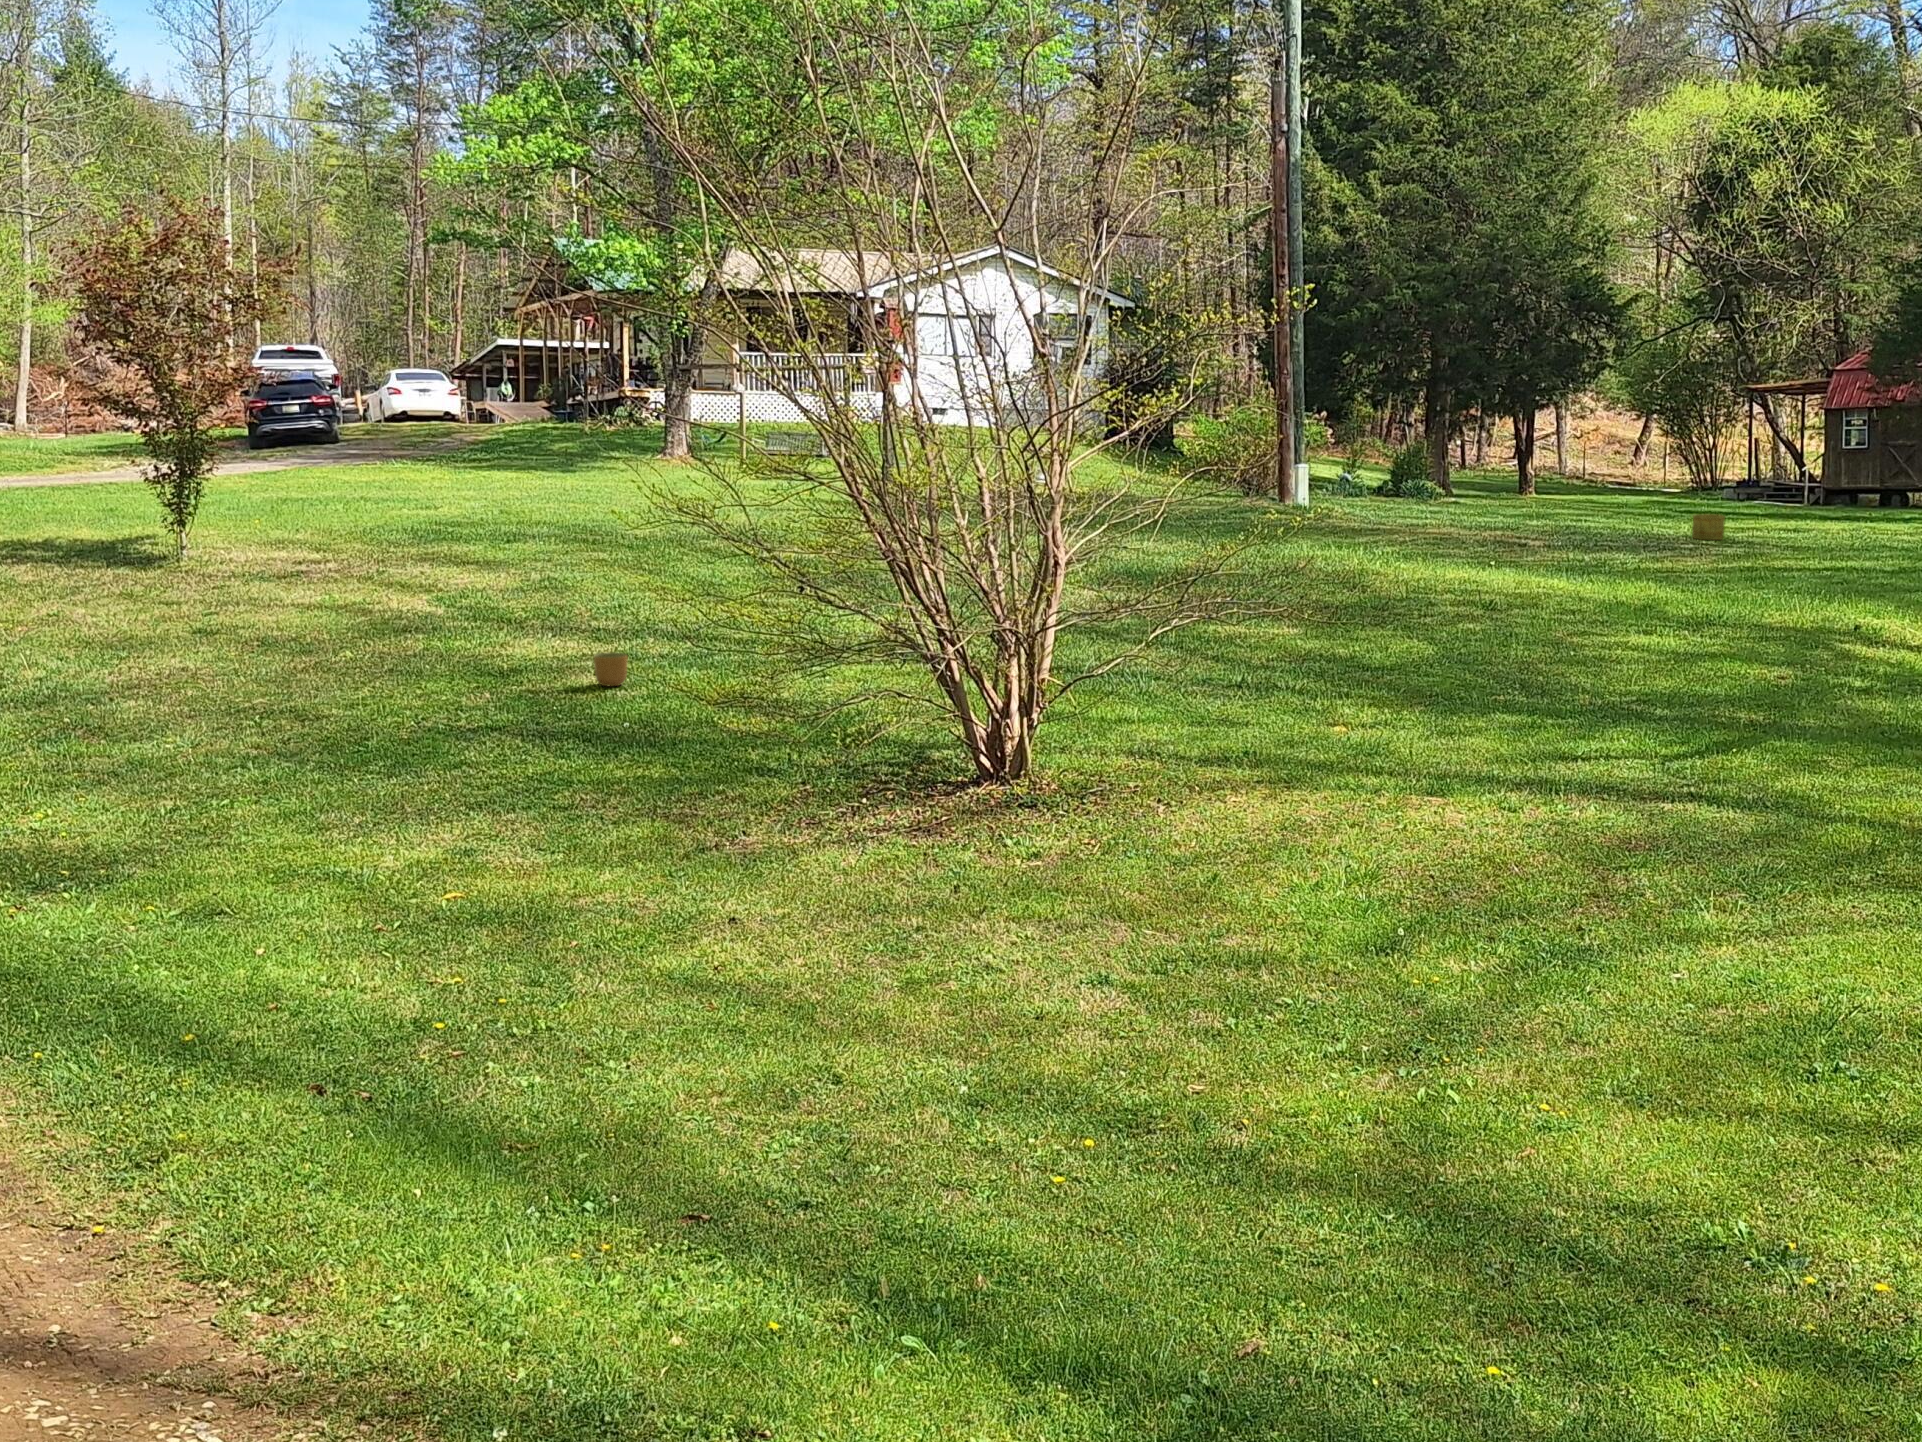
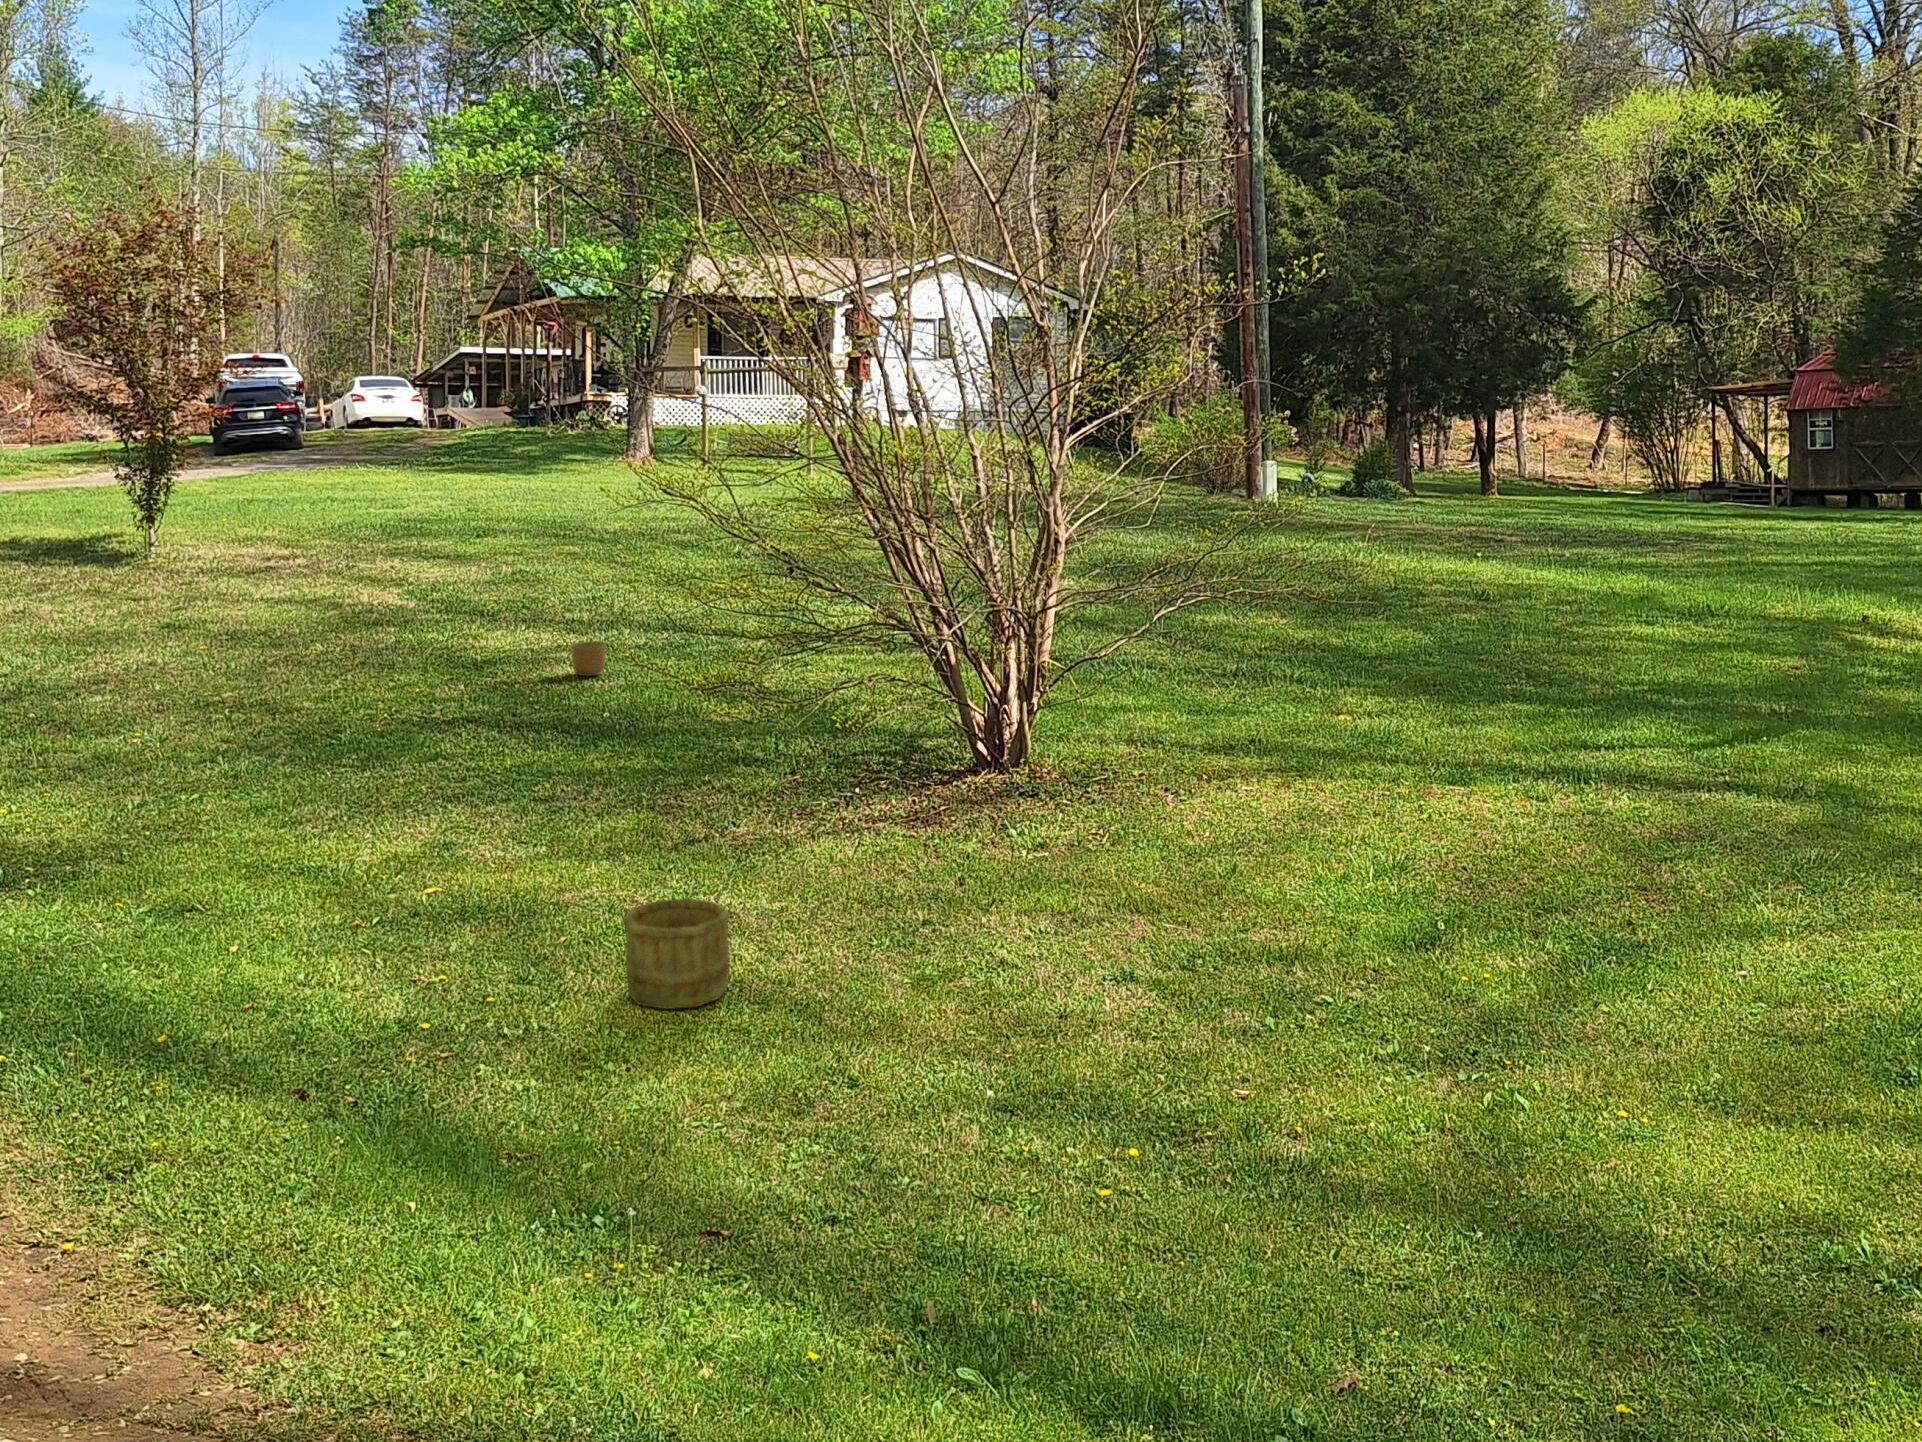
wooden bucket: present [1692,514,1725,540] -> present [622,898,731,1009]

